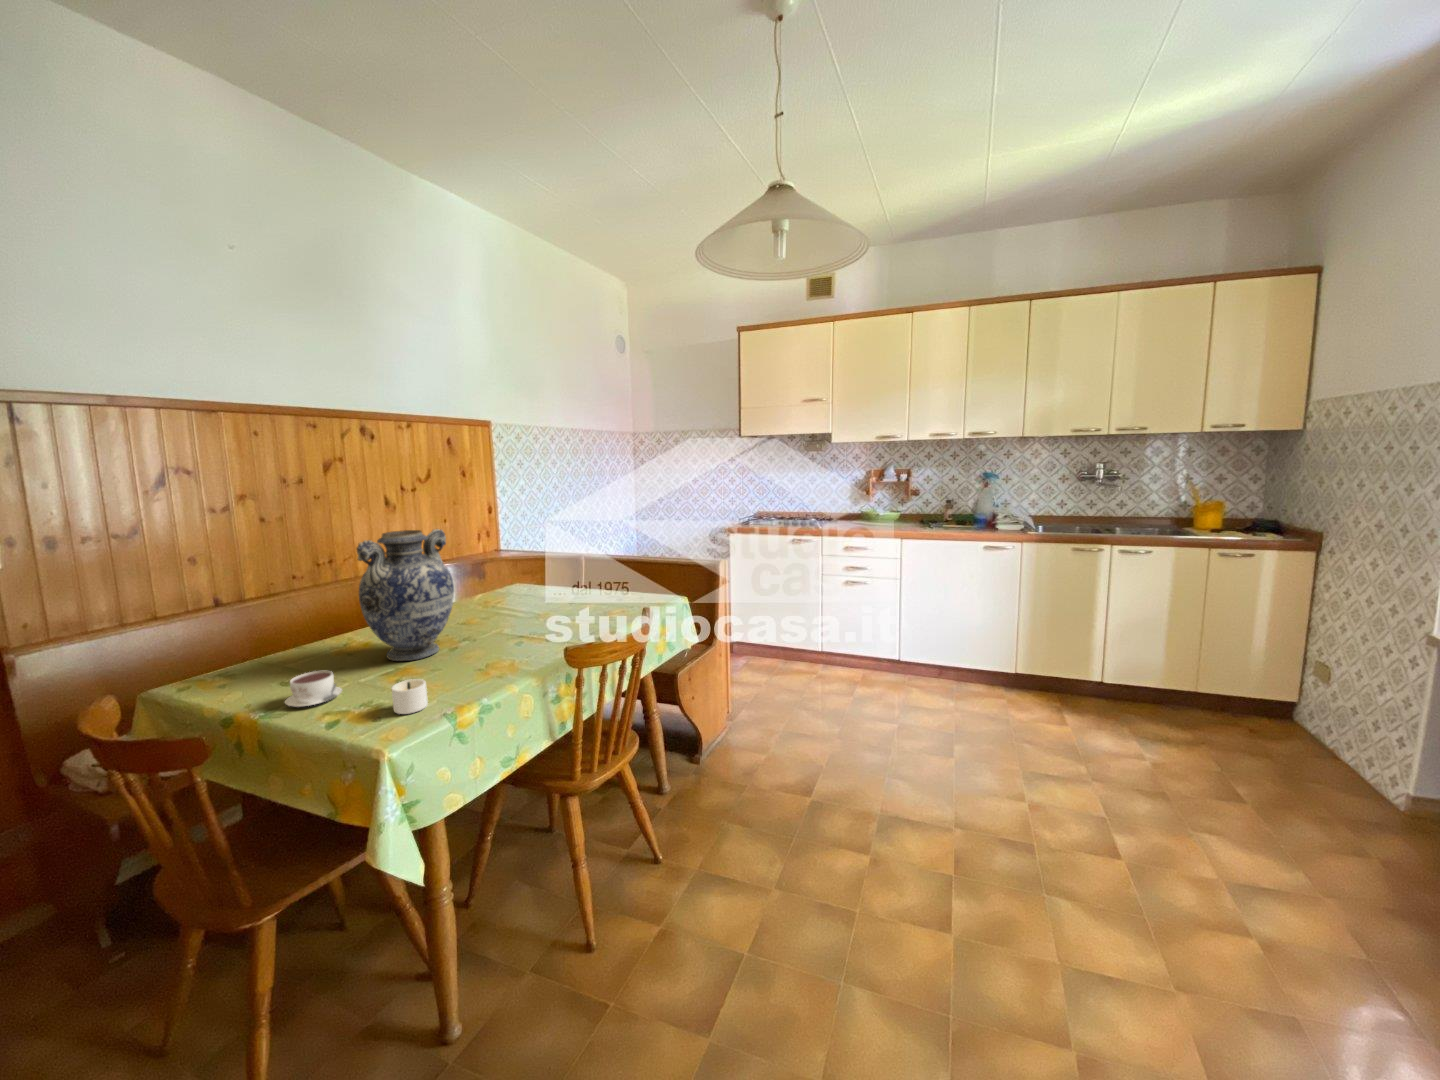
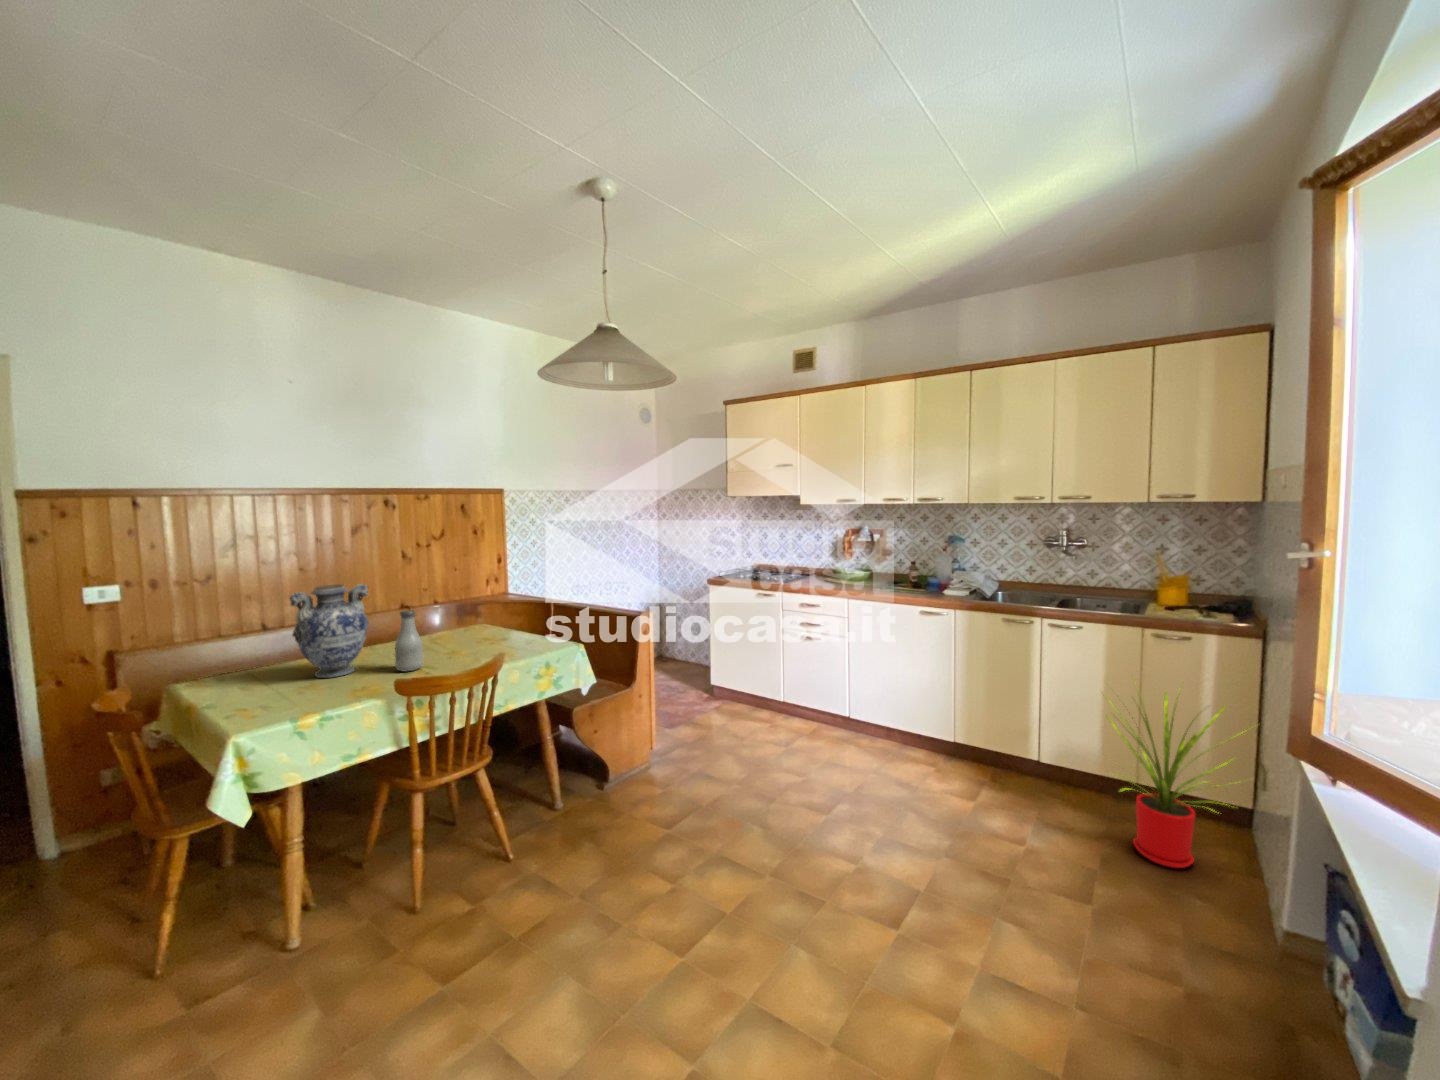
bottle: none [498,561,533,643] -> present [395,610,423,672]
house plant: none [1182,589,1342,755] -> present [1107,692,1245,868]
coffee cup: present [284,671,342,707] -> none [220,680,262,702]
candle: present [391,679,428,714] -> none [266,691,304,713]

